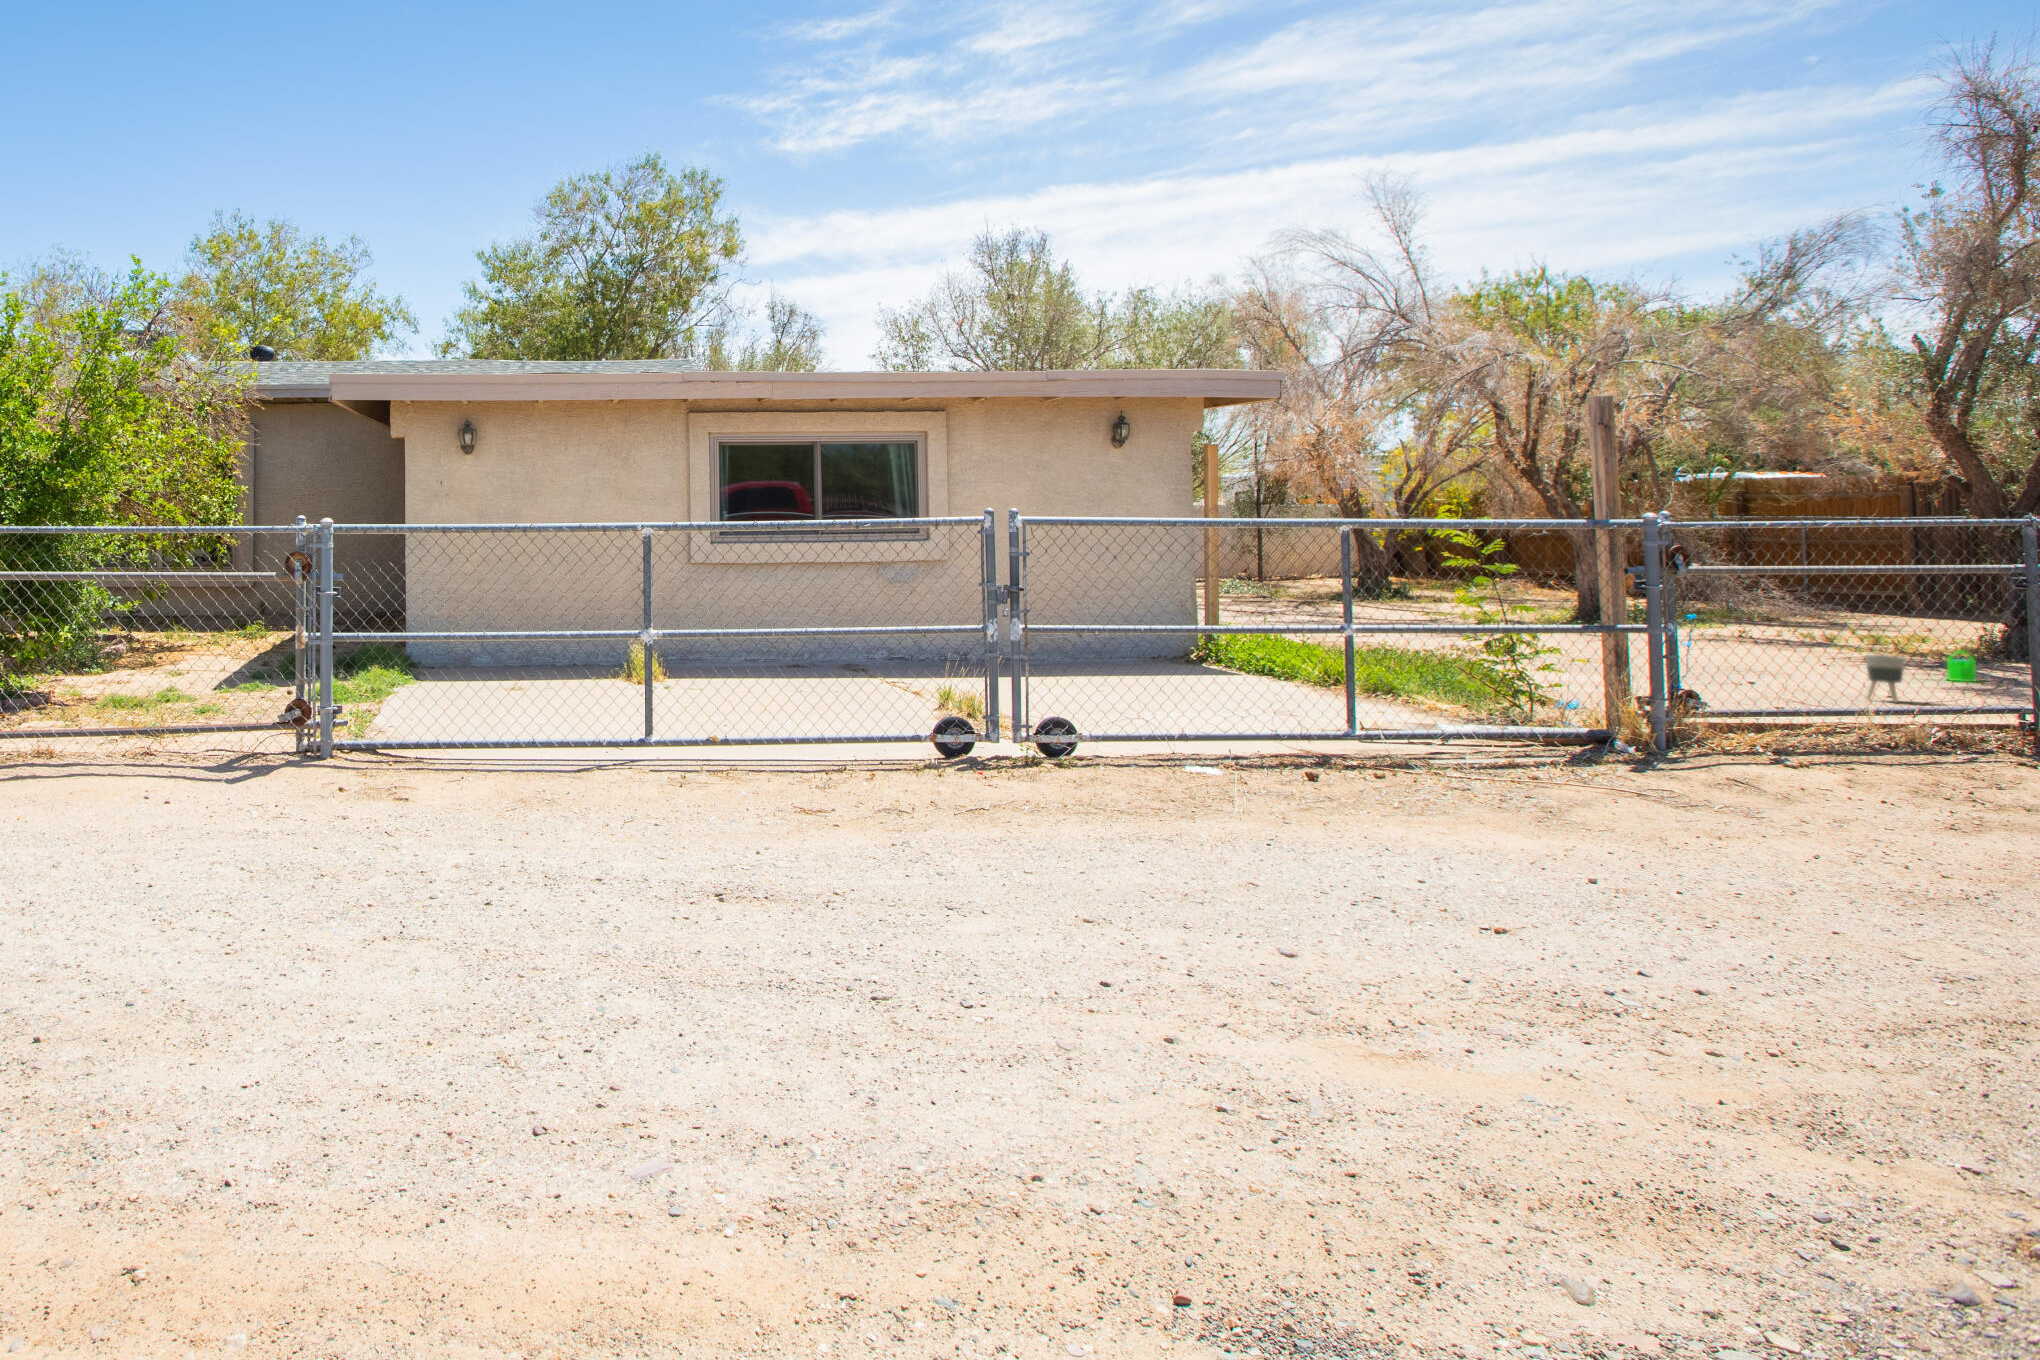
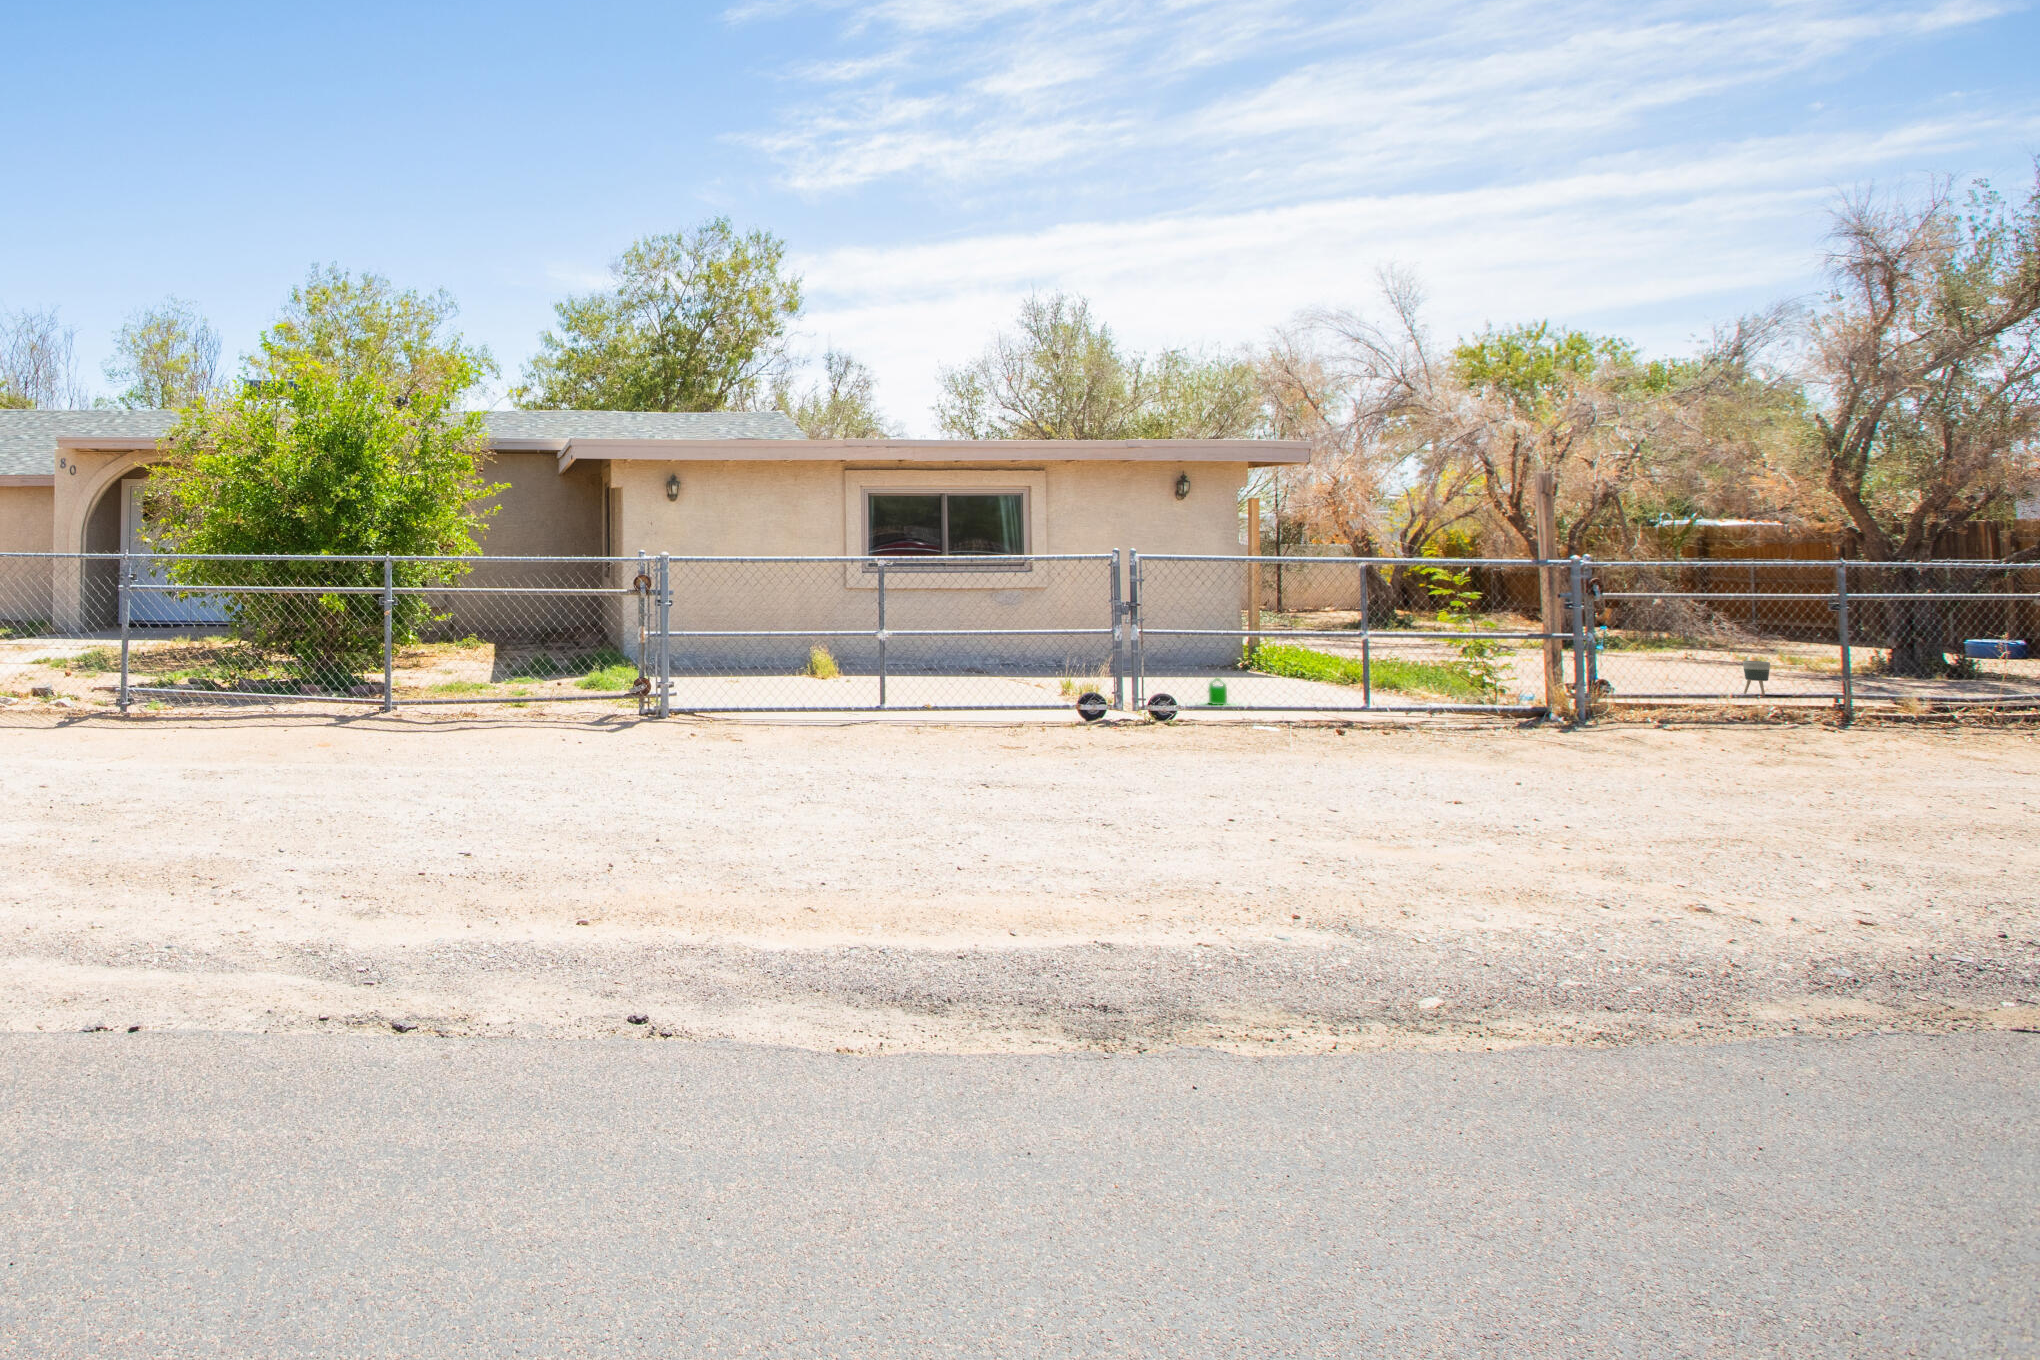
watering can: present [1947,650,1977,682] -> present [1209,678,1227,705]

